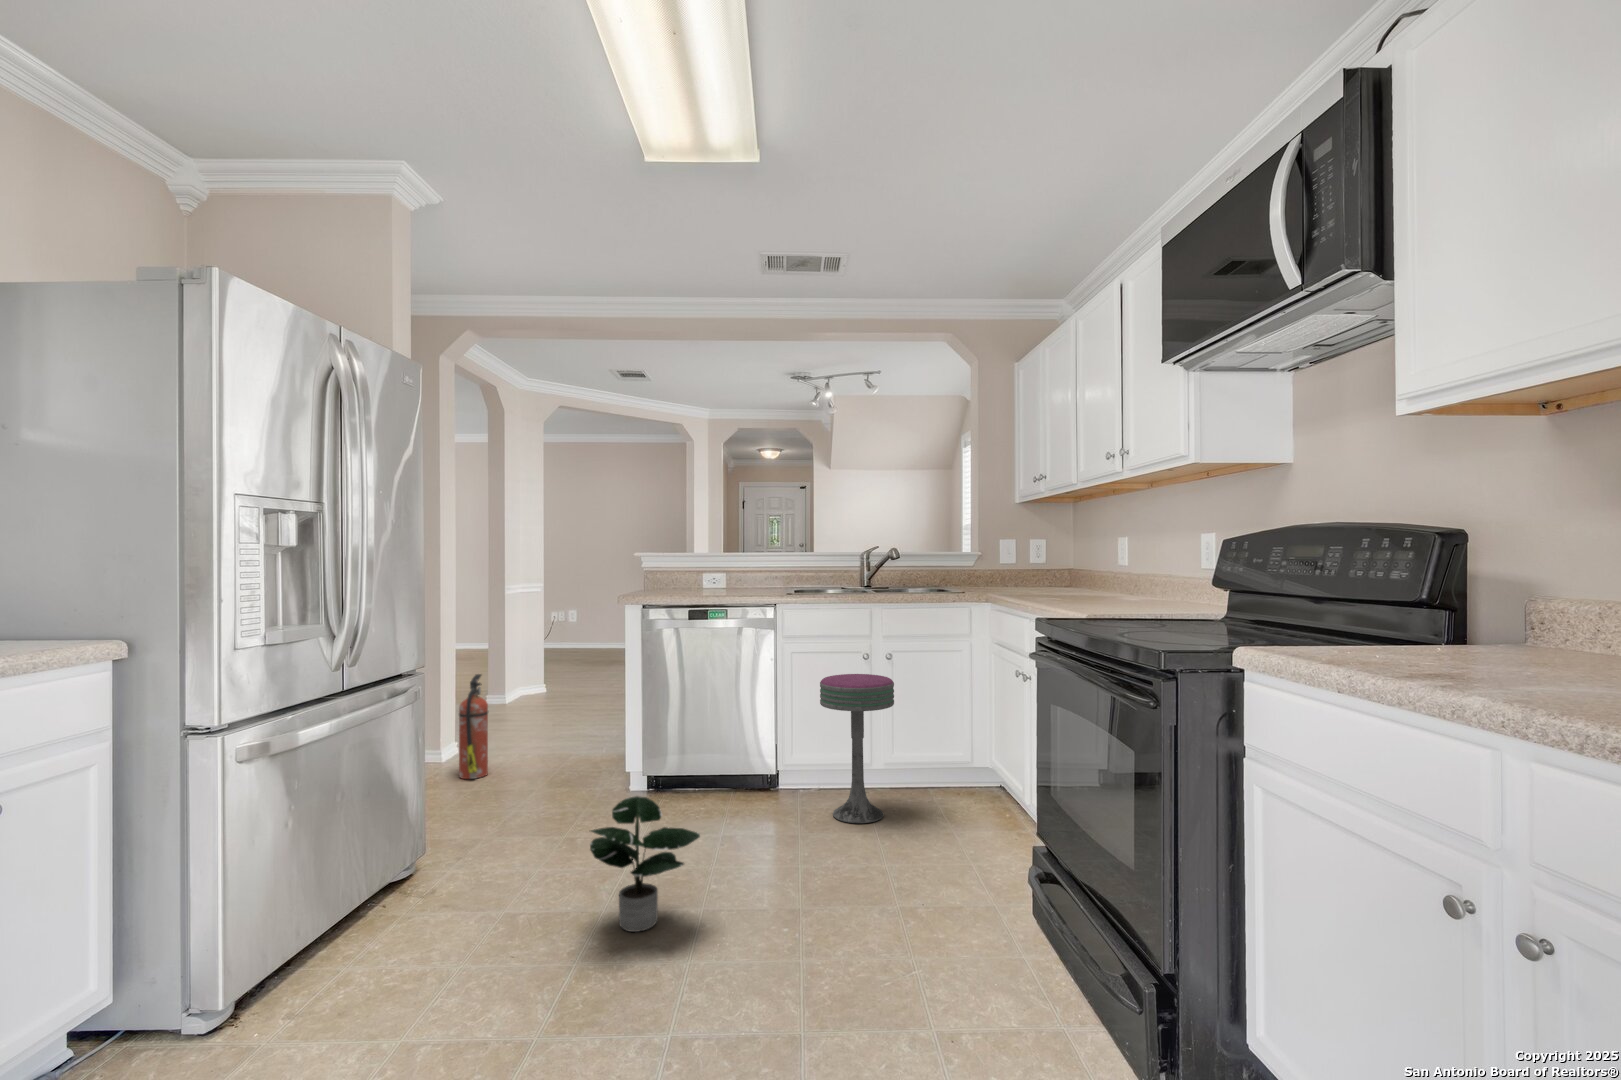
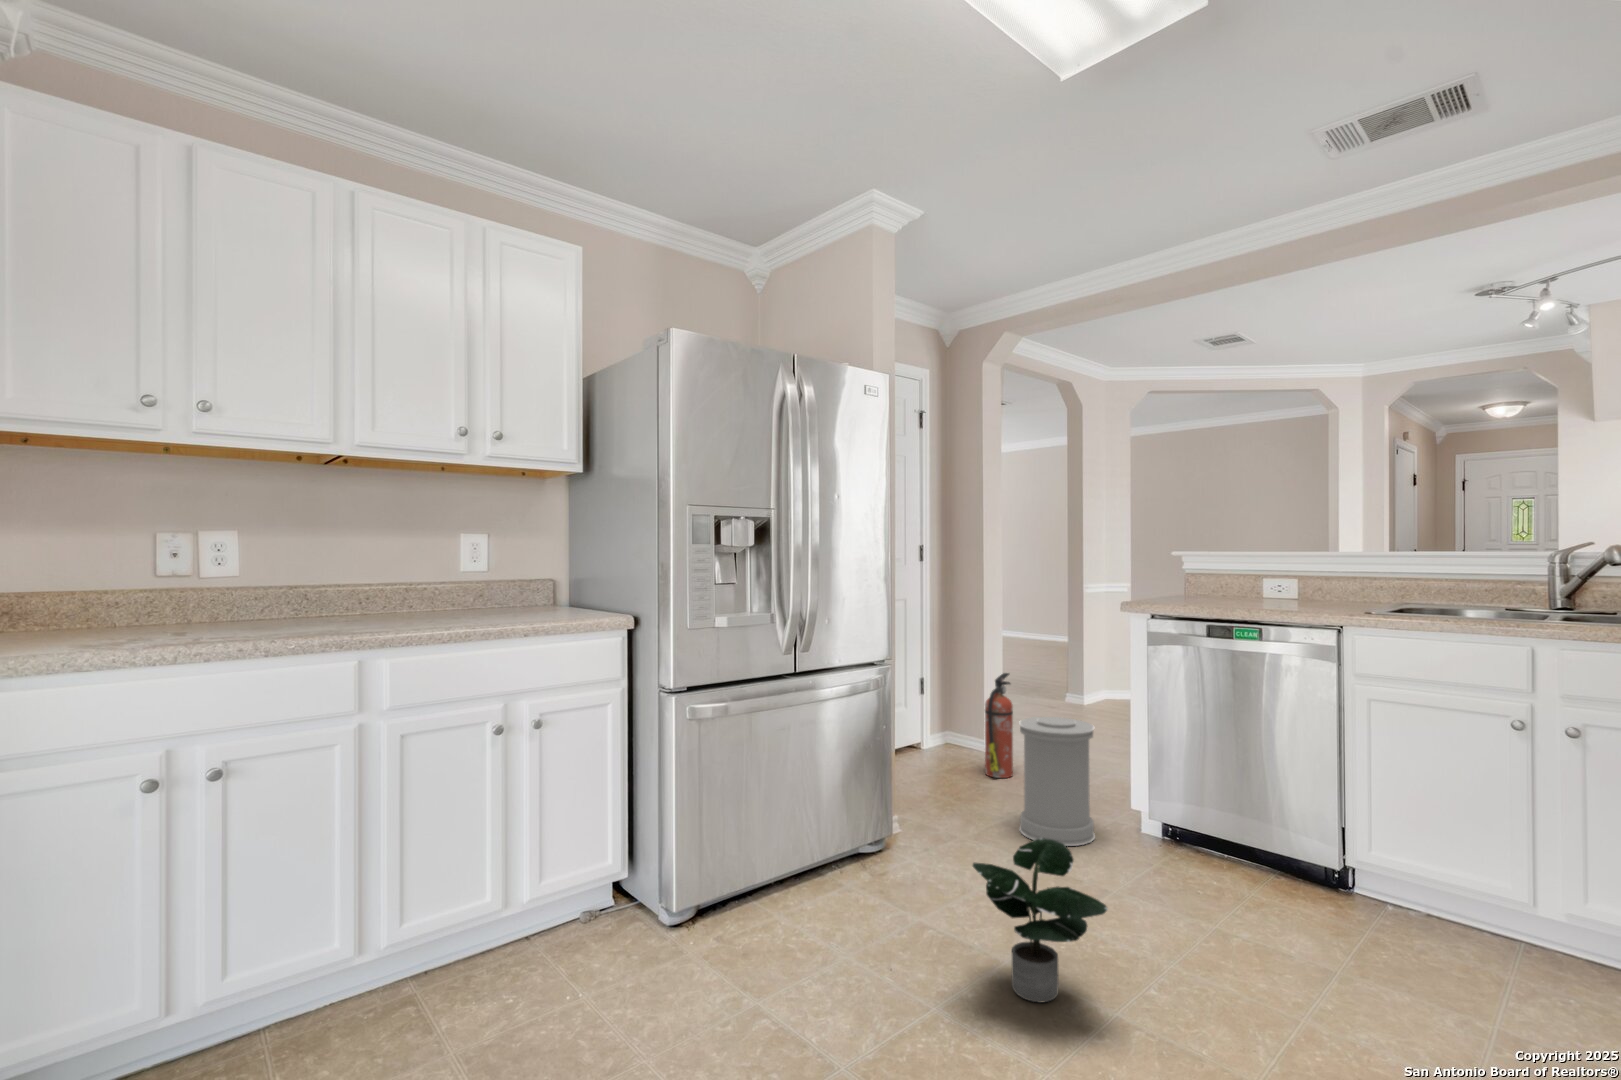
bar stool: present [820,674,894,823] -> none [1395,742,1550,995]
trash can: none [529,704,599,819] -> present [1019,717,1095,846]

